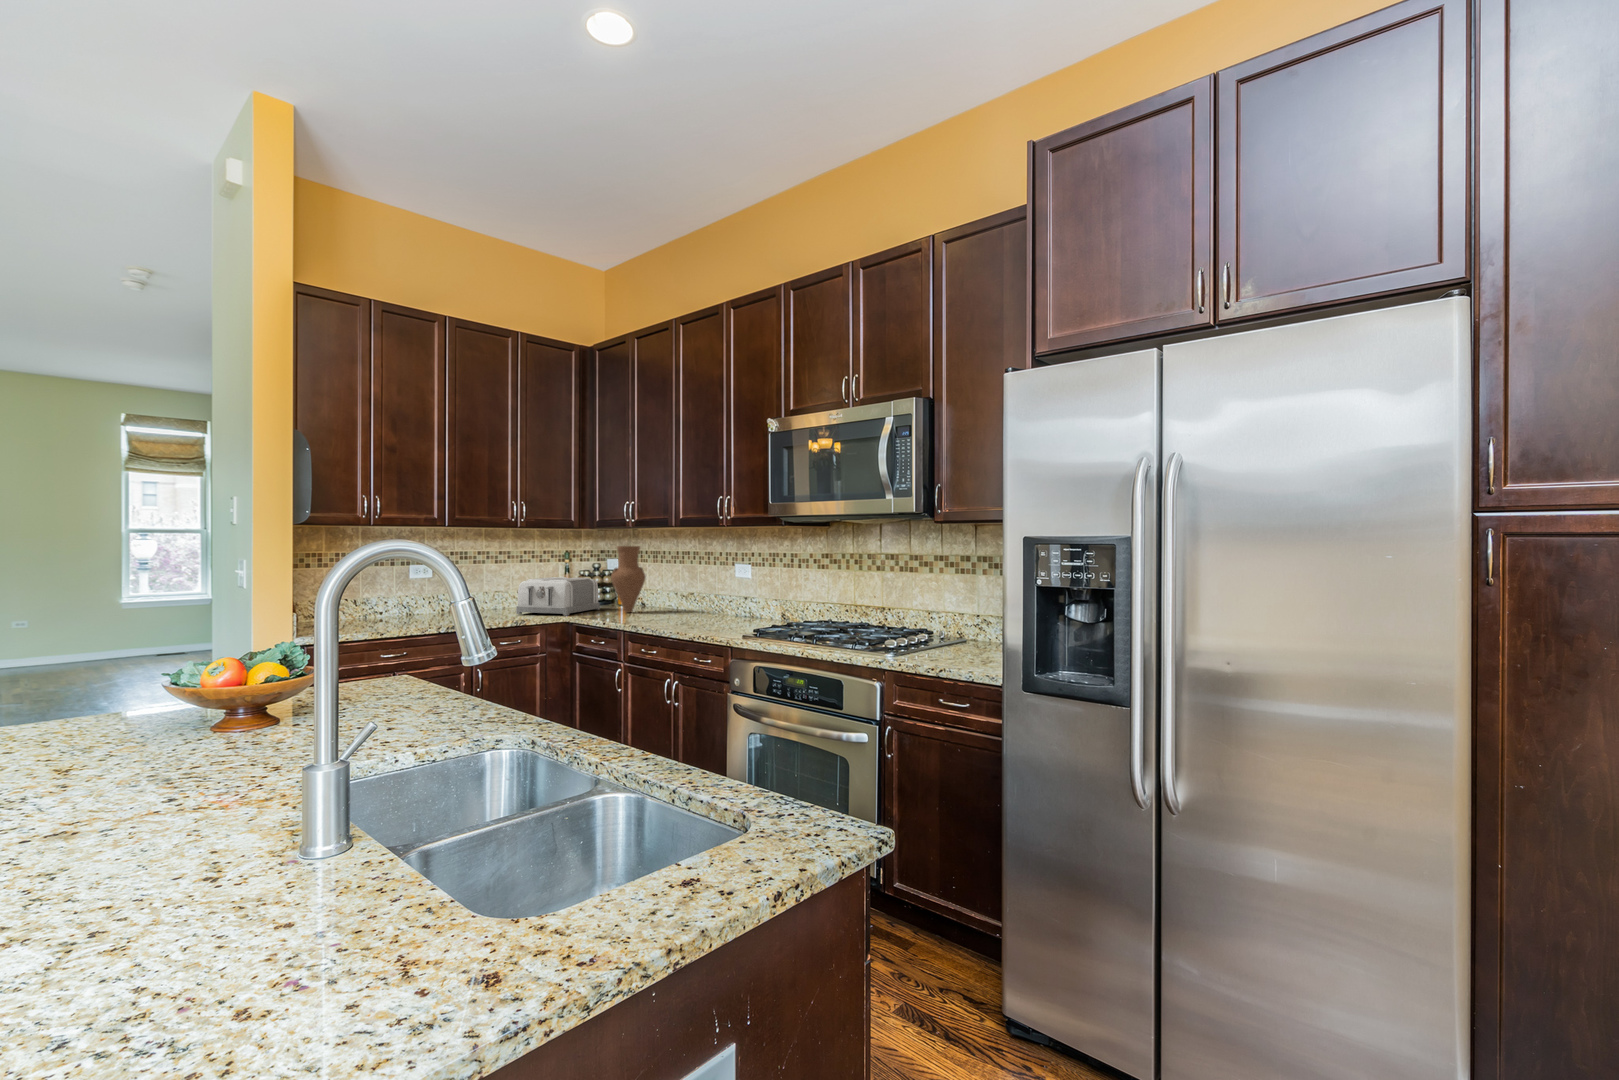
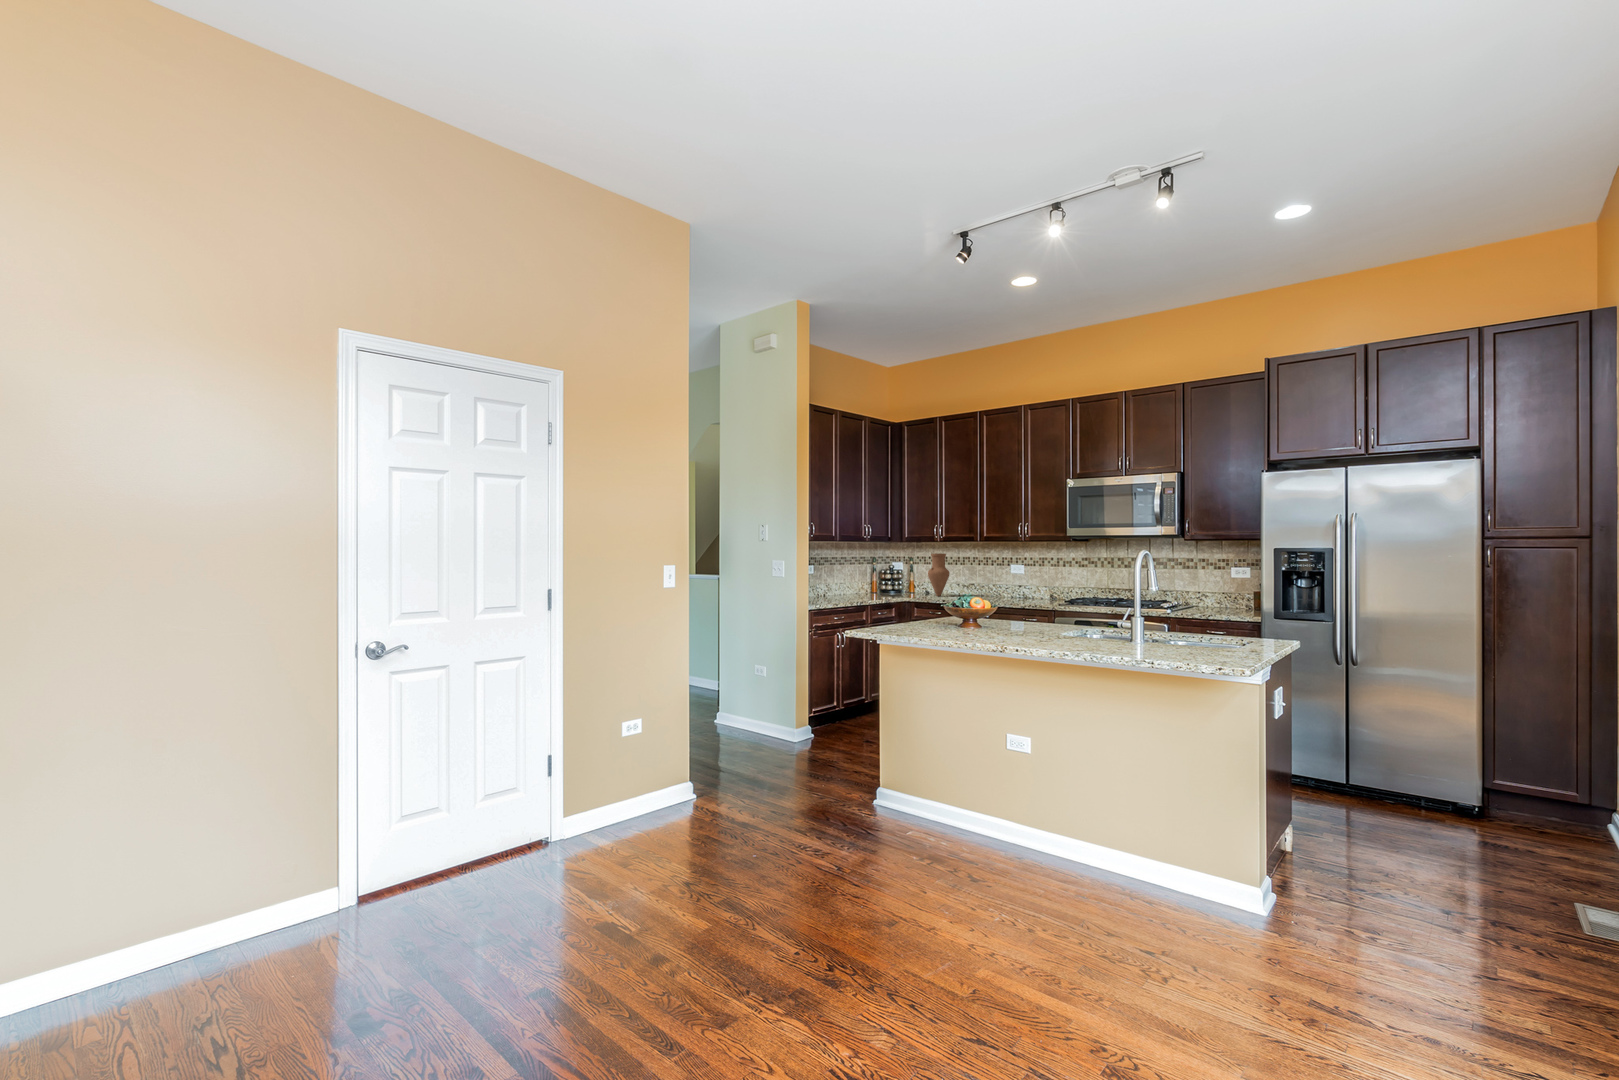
toaster: present [516,577,600,616] -> none [867,574,911,598]

